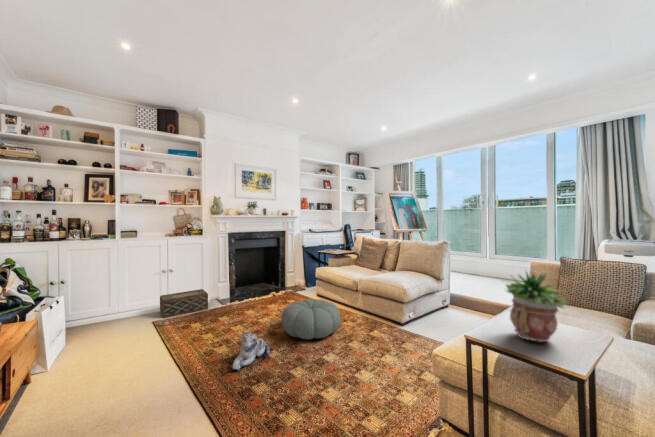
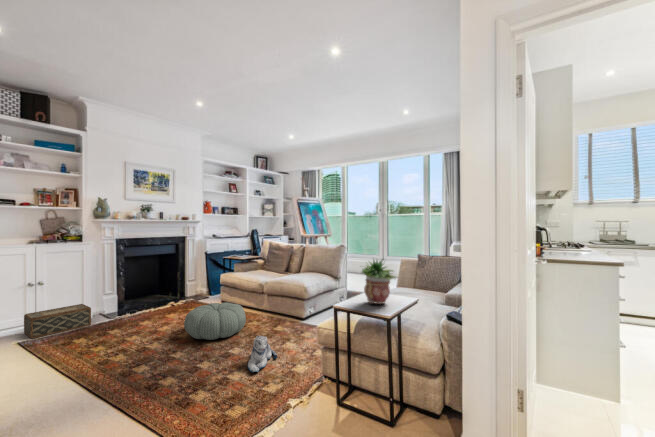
plush toy: present [232,332,270,370] -> present [248,336,277,372]

